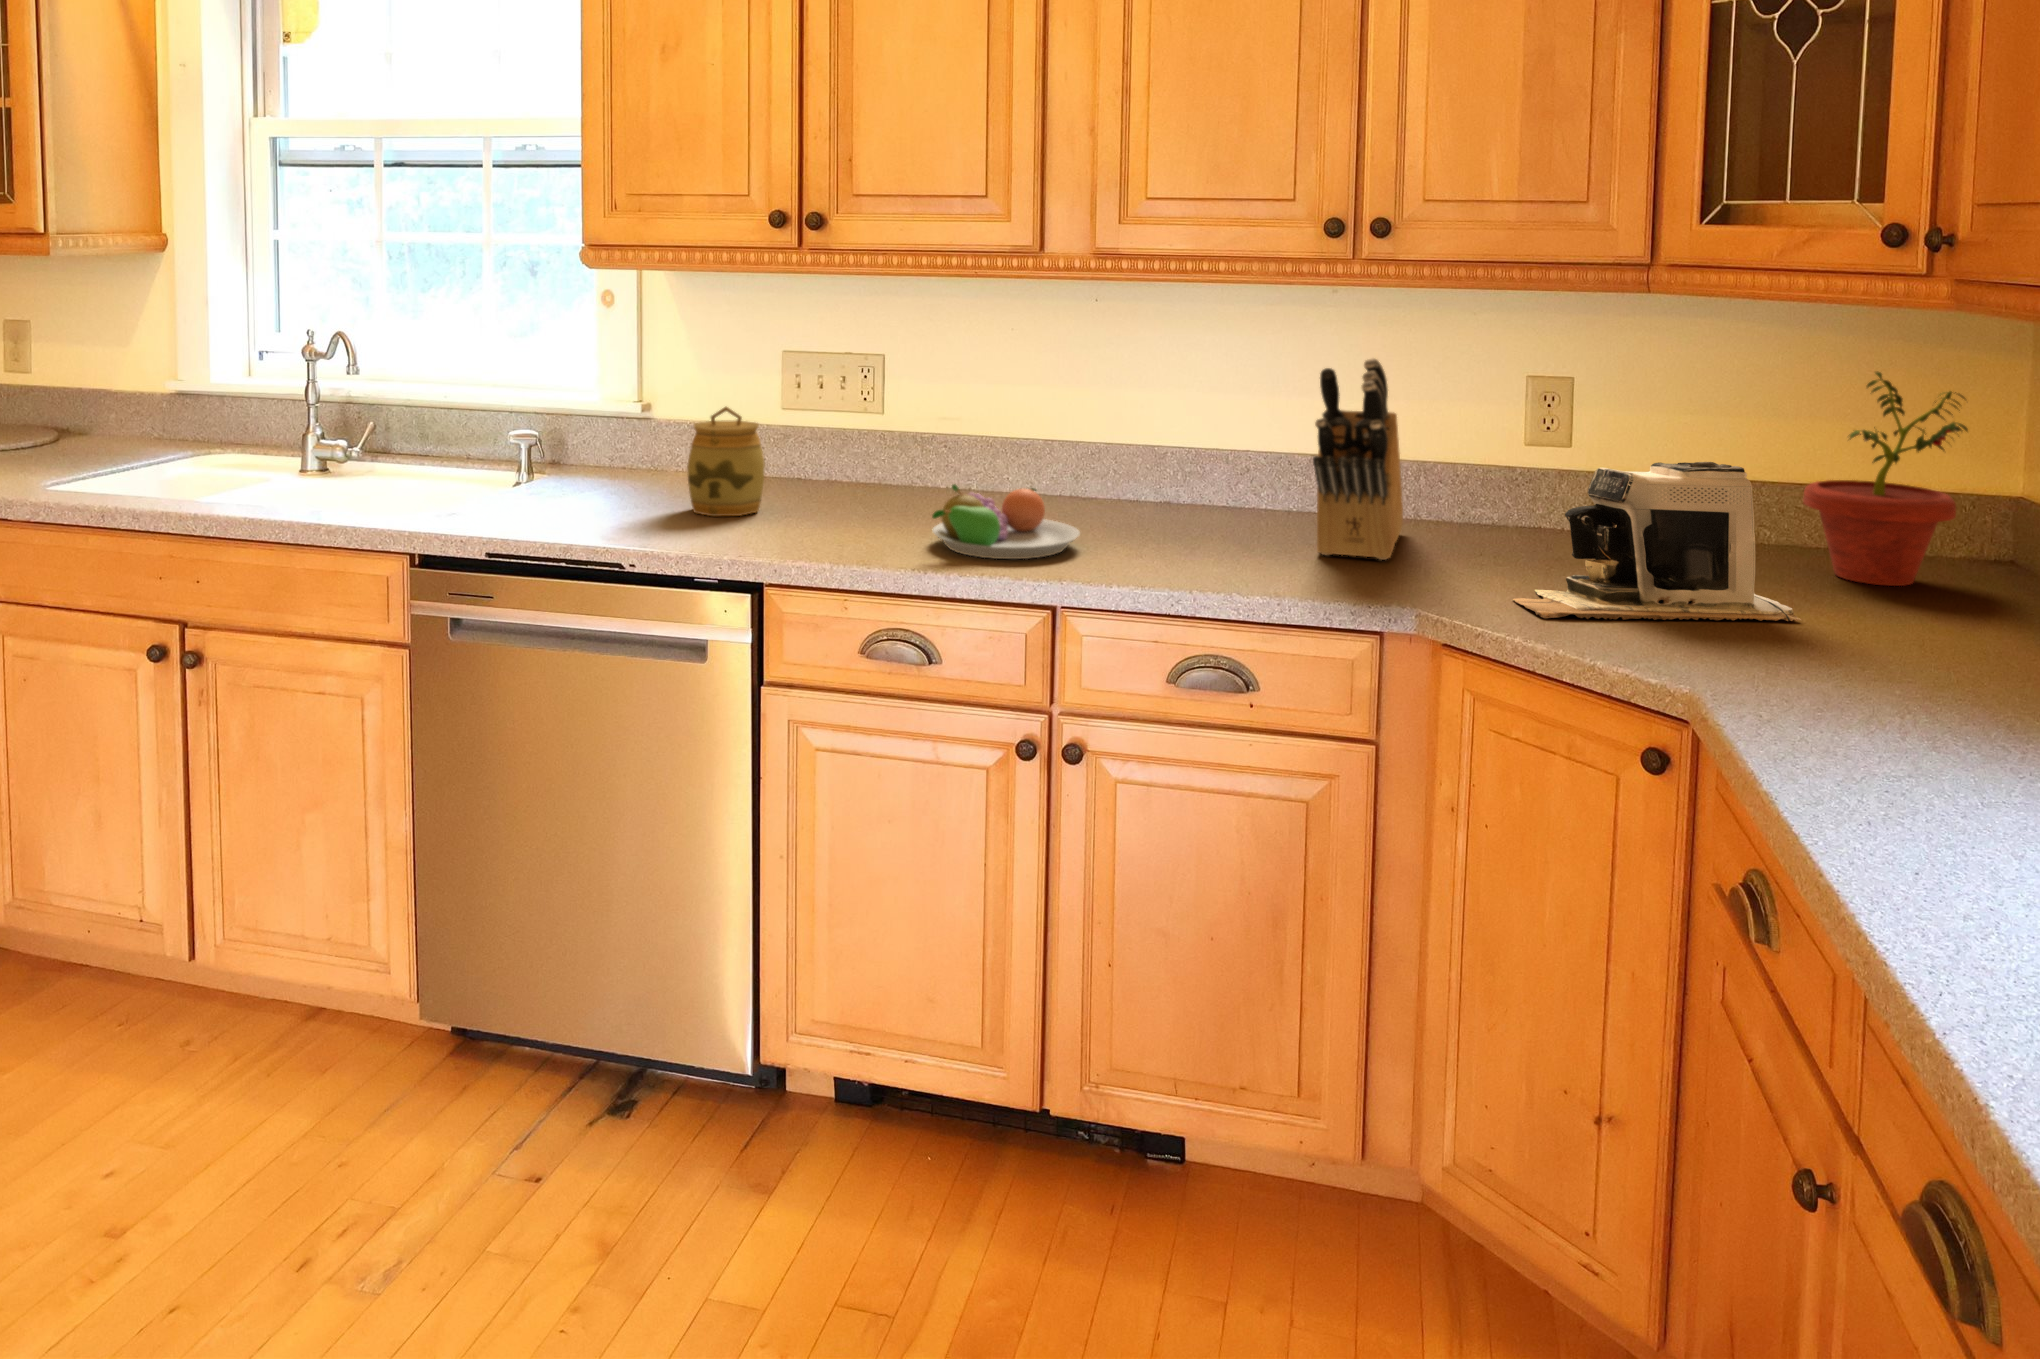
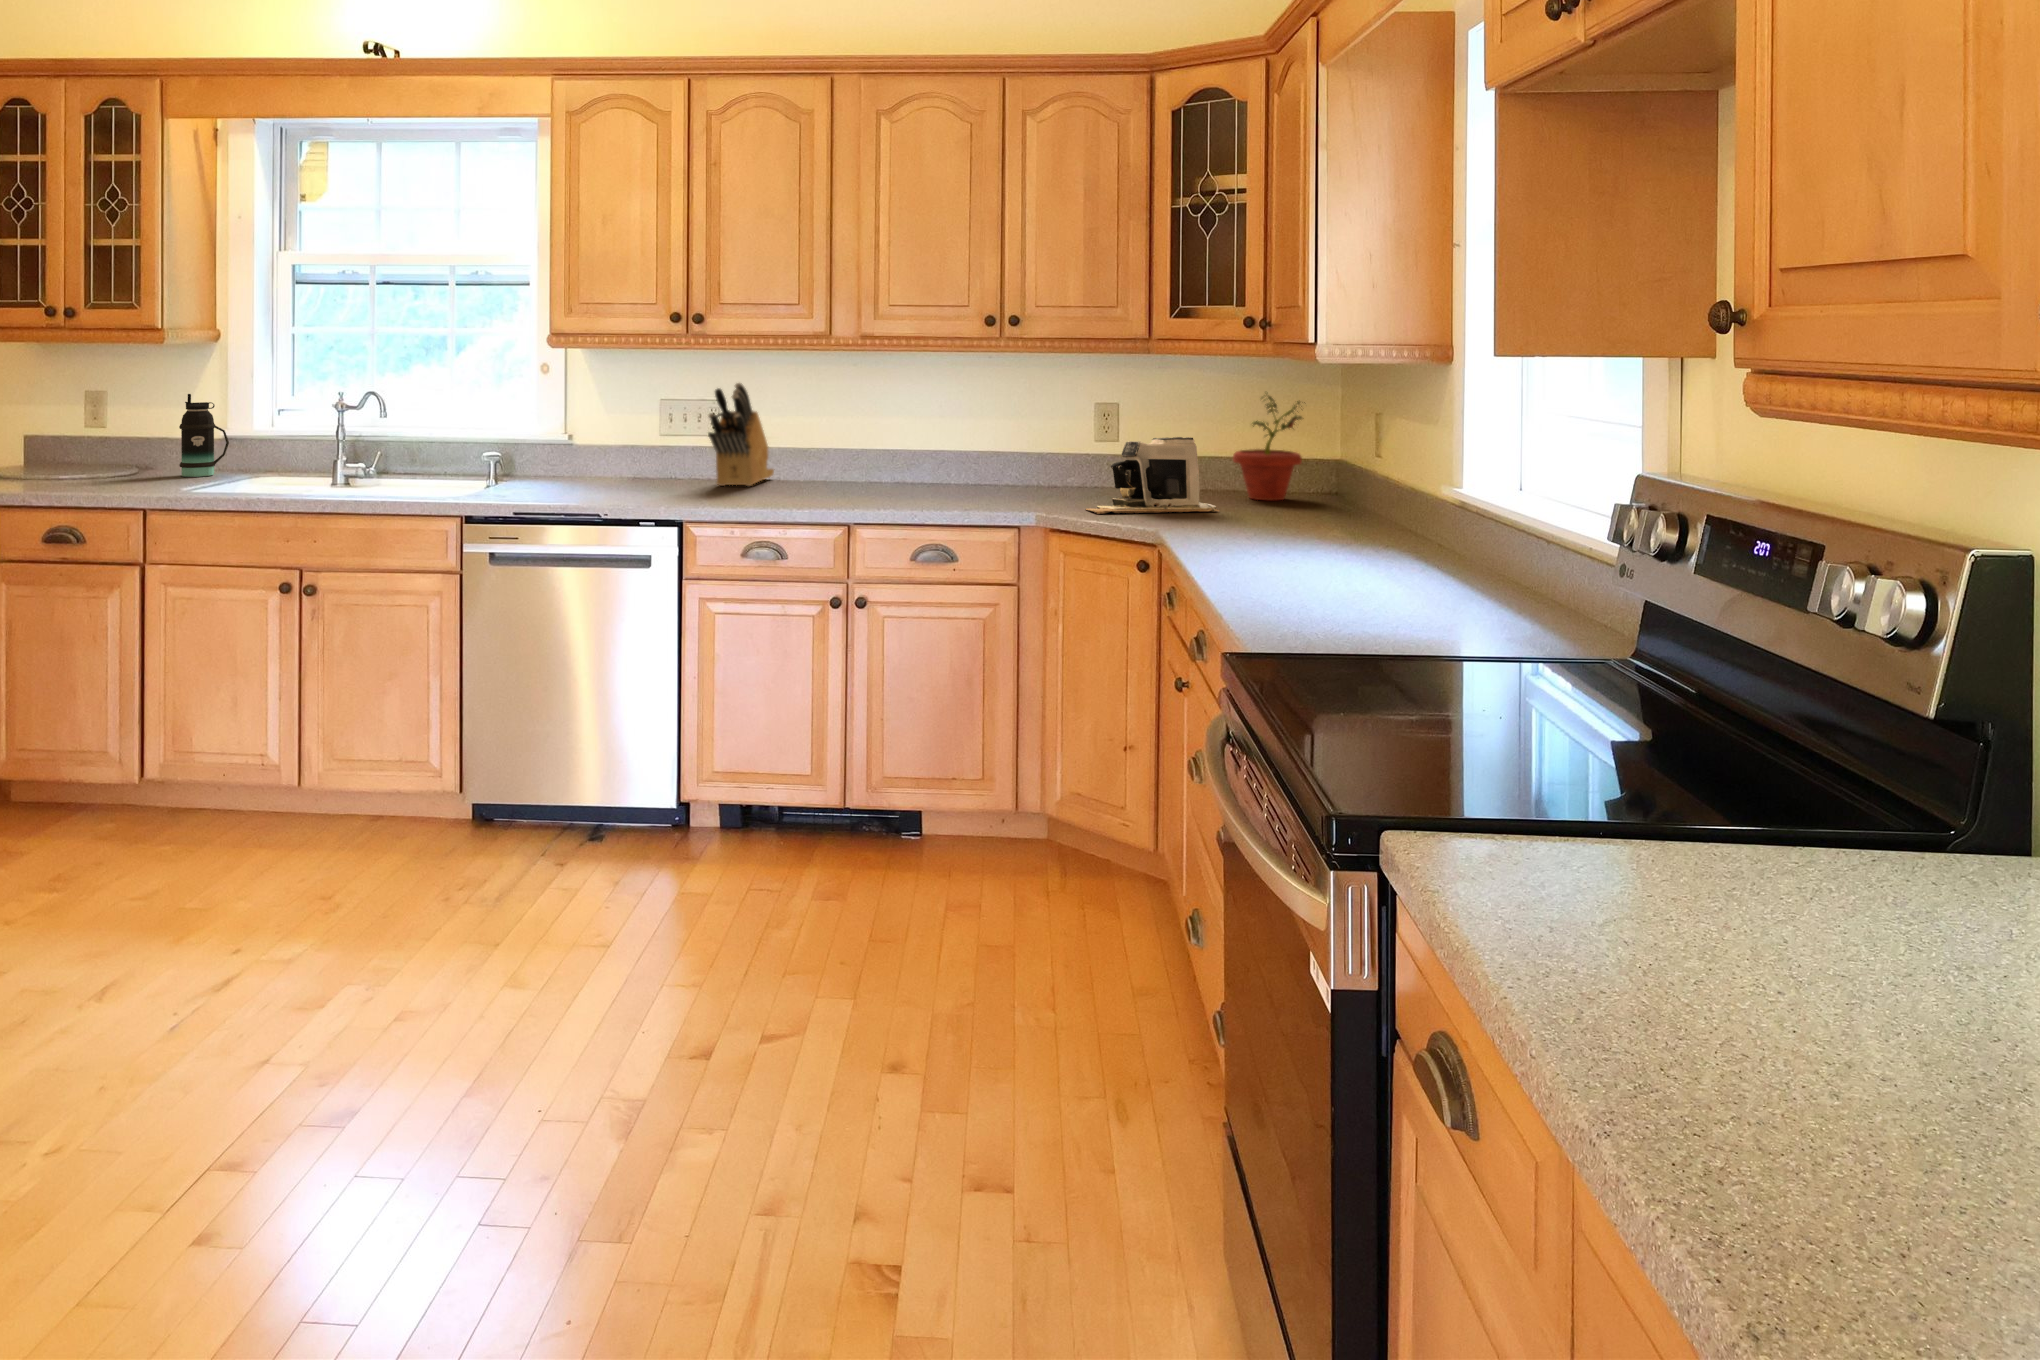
bottle: none [94,330,169,453] -> present [179,394,229,477]
knife block: present [1313,358,1403,560] -> present [708,383,774,486]
jar: present [687,407,765,516] -> none [618,428,667,493]
fruit bowl: present [932,484,1080,559] -> none [775,466,859,504]

